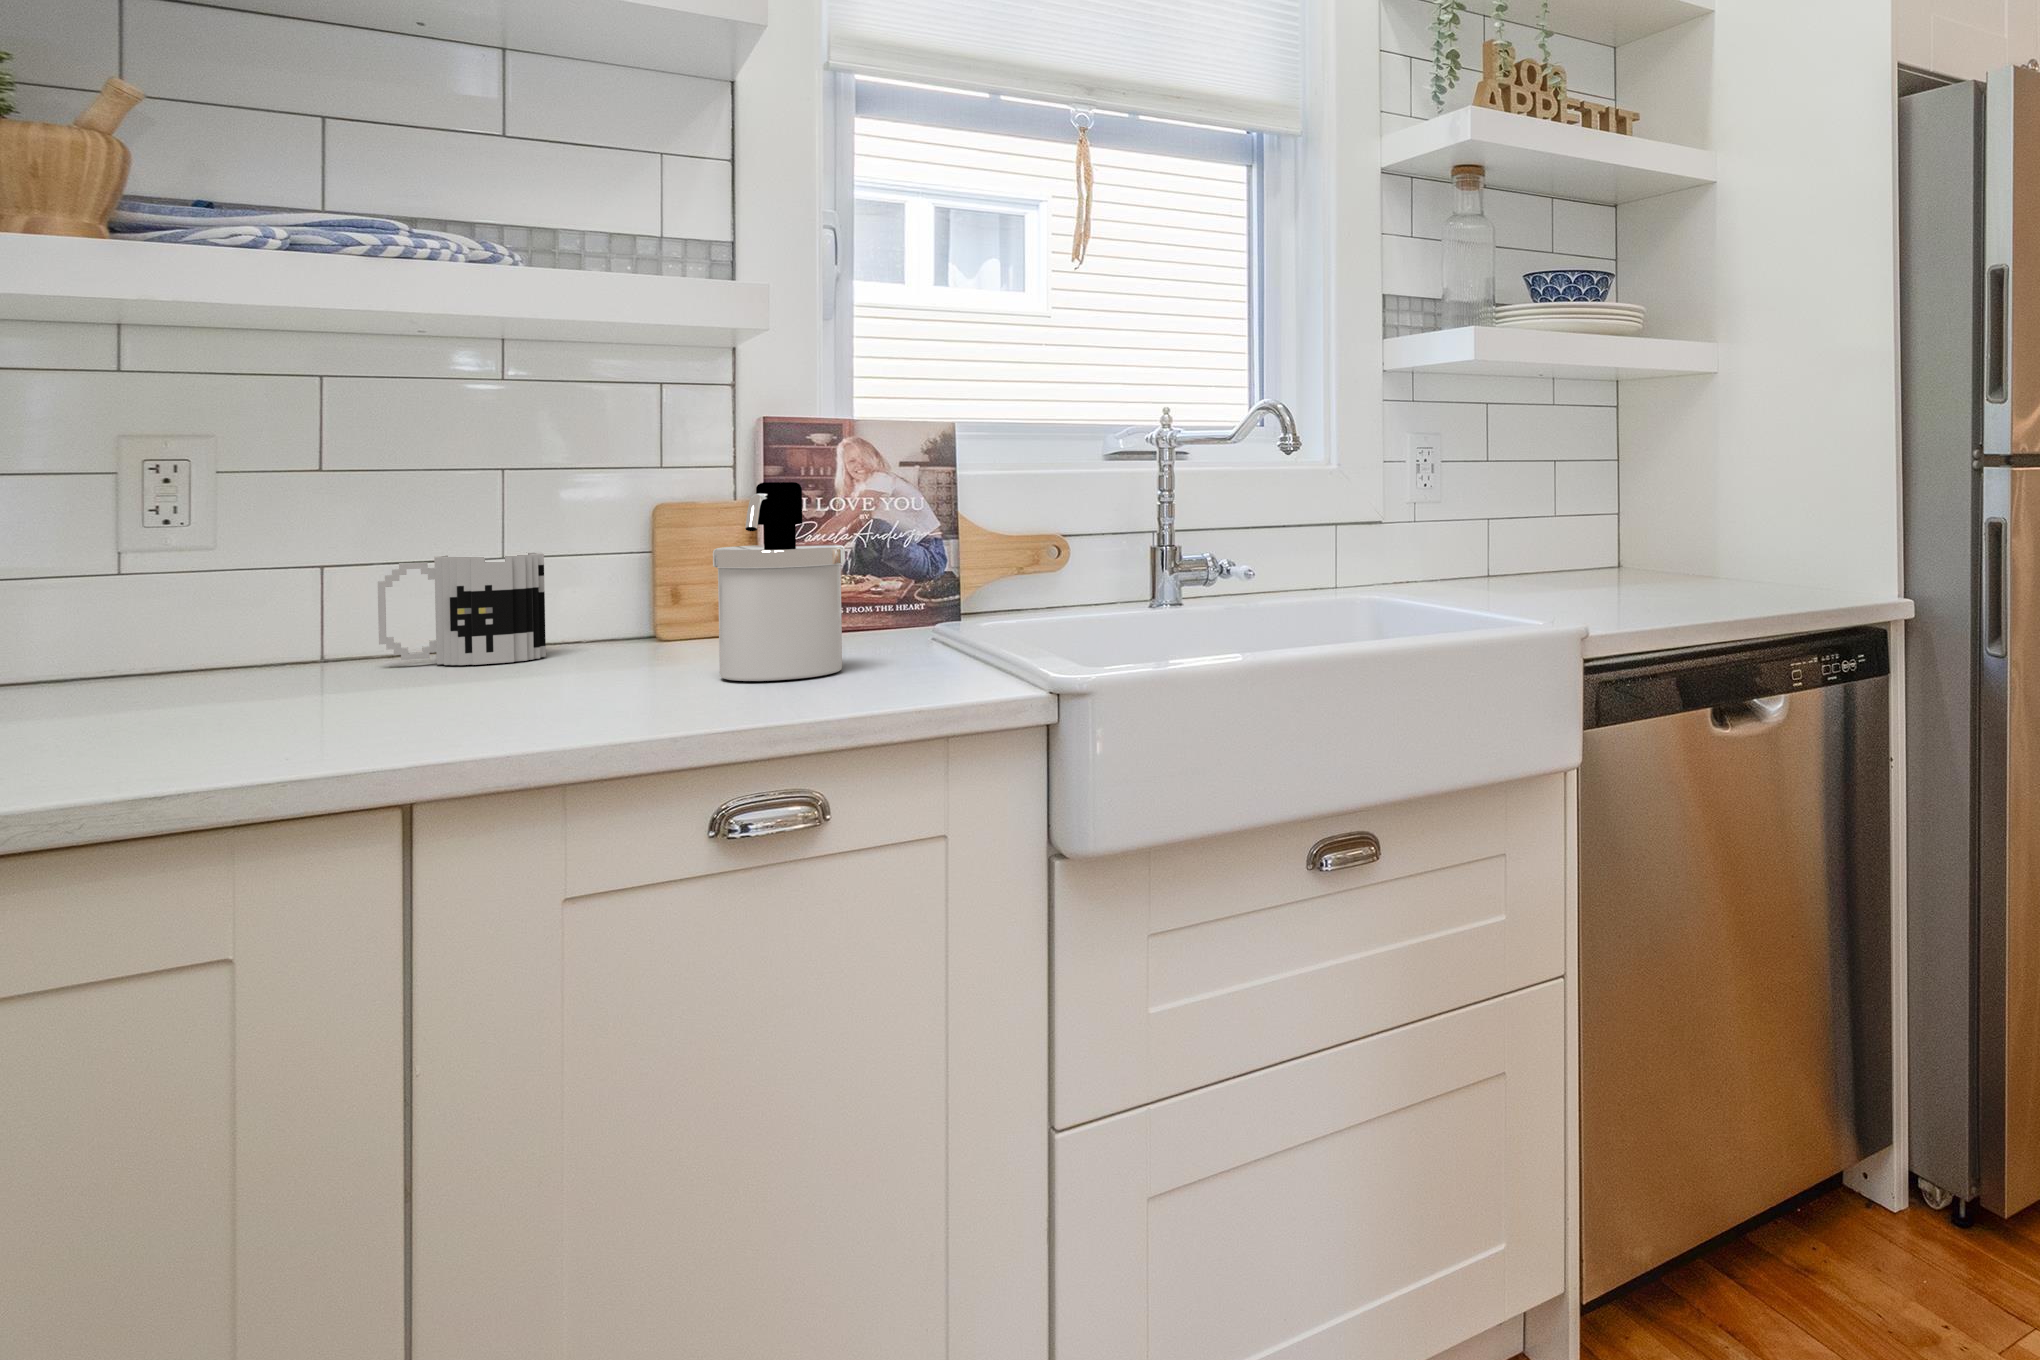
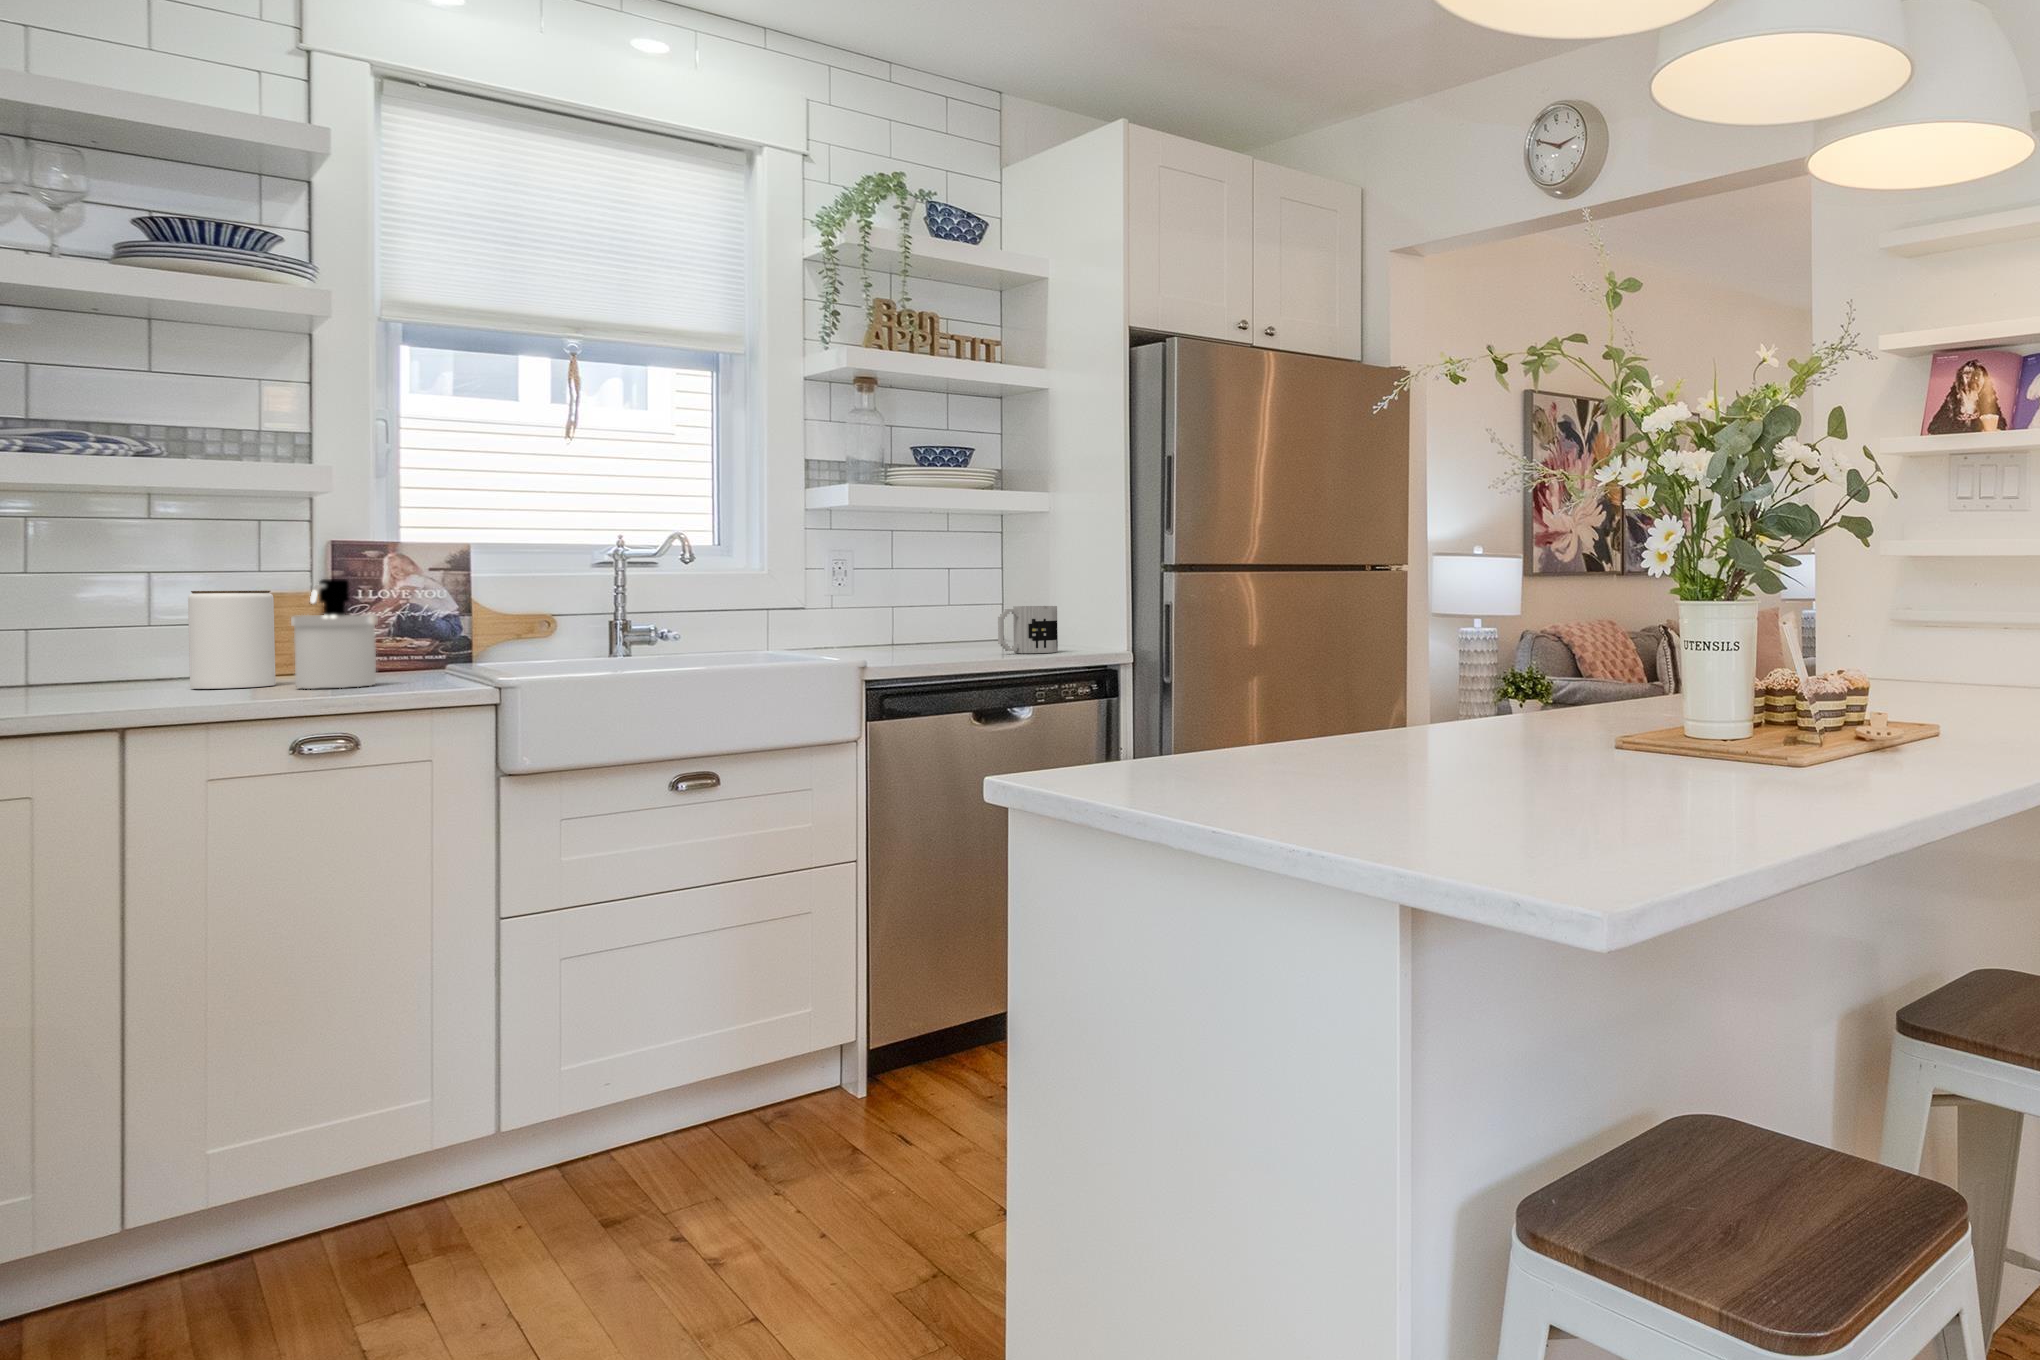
jar: none [558,501,687,674] -> present [188,591,276,689]
mug: present [378,553,546,665] -> present [998,606,1058,653]

